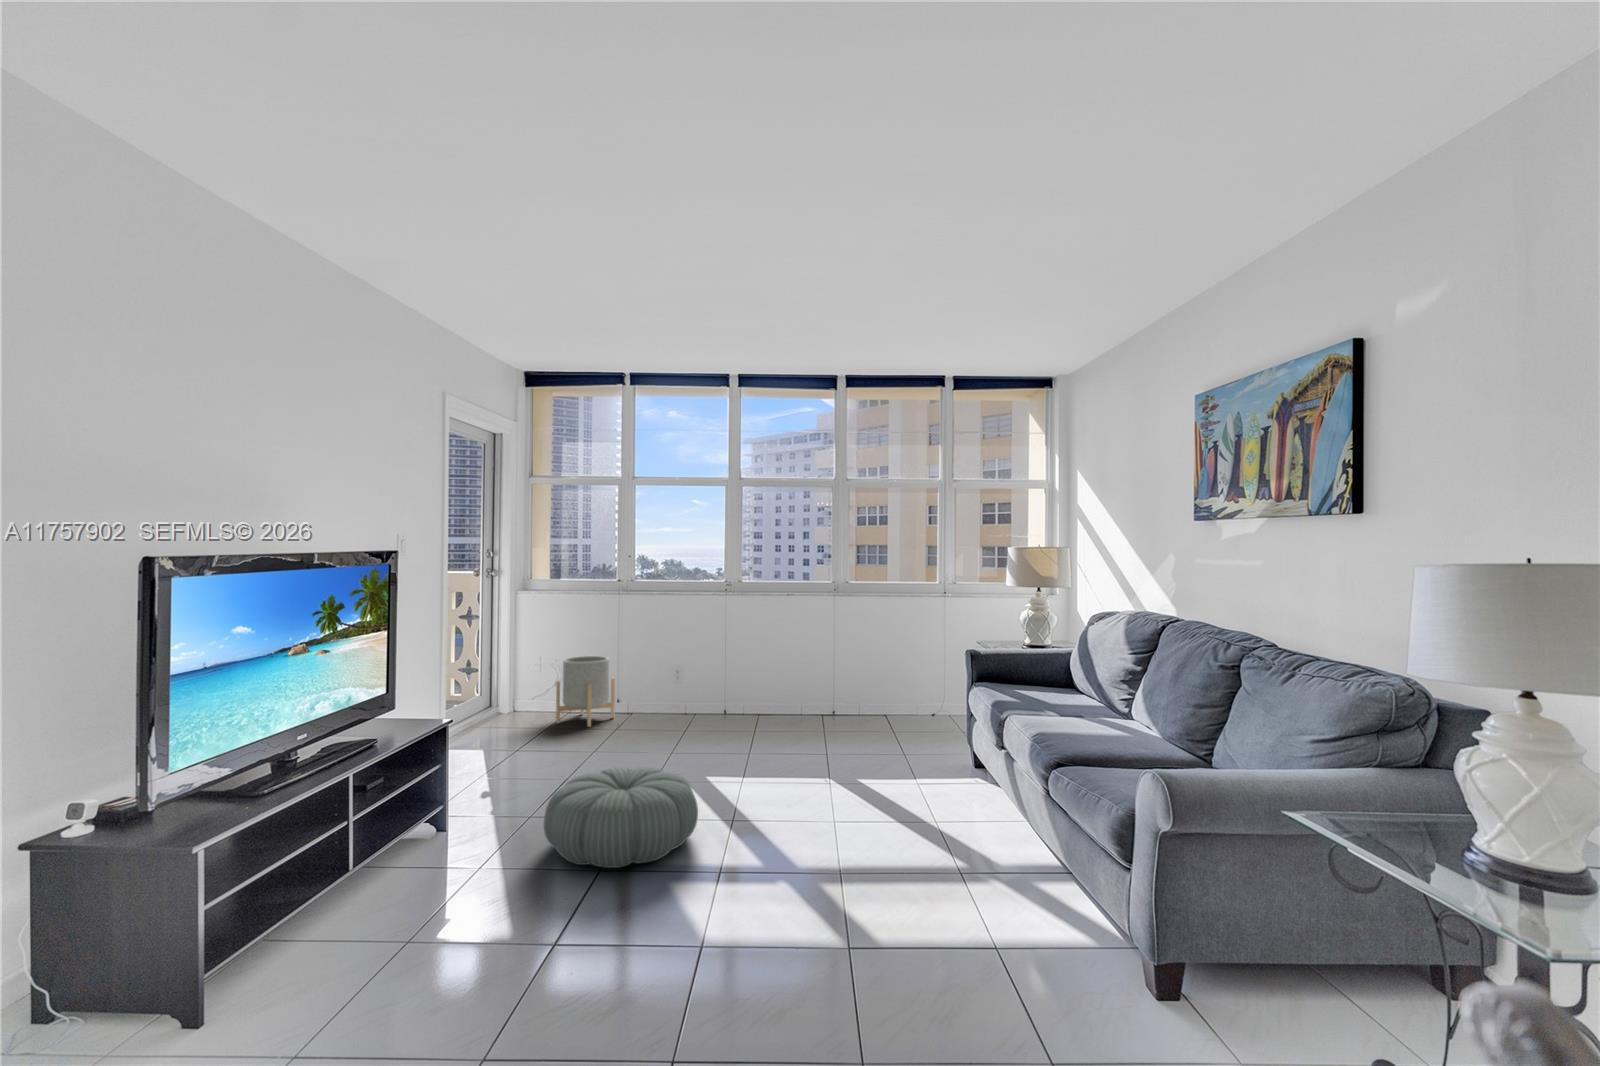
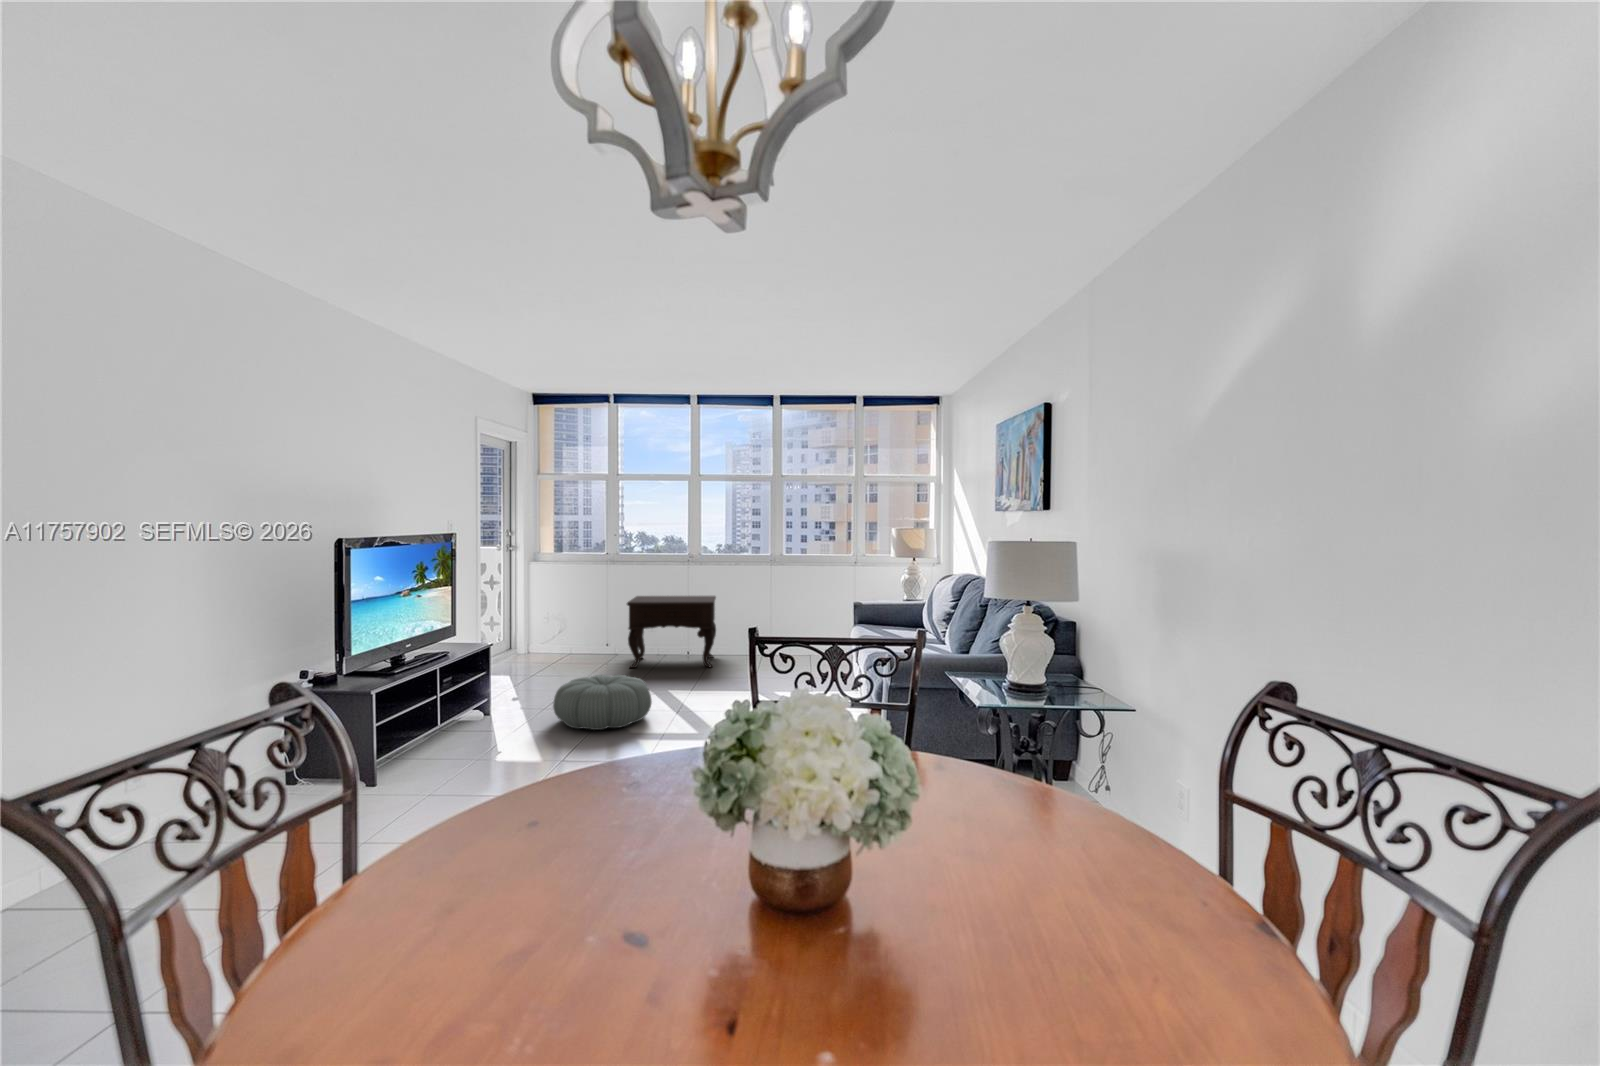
side table: none [647,636,765,738] -> present [627,596,716,668]
planter: present [556,656,615,727] -> none [561,610,605,662]

